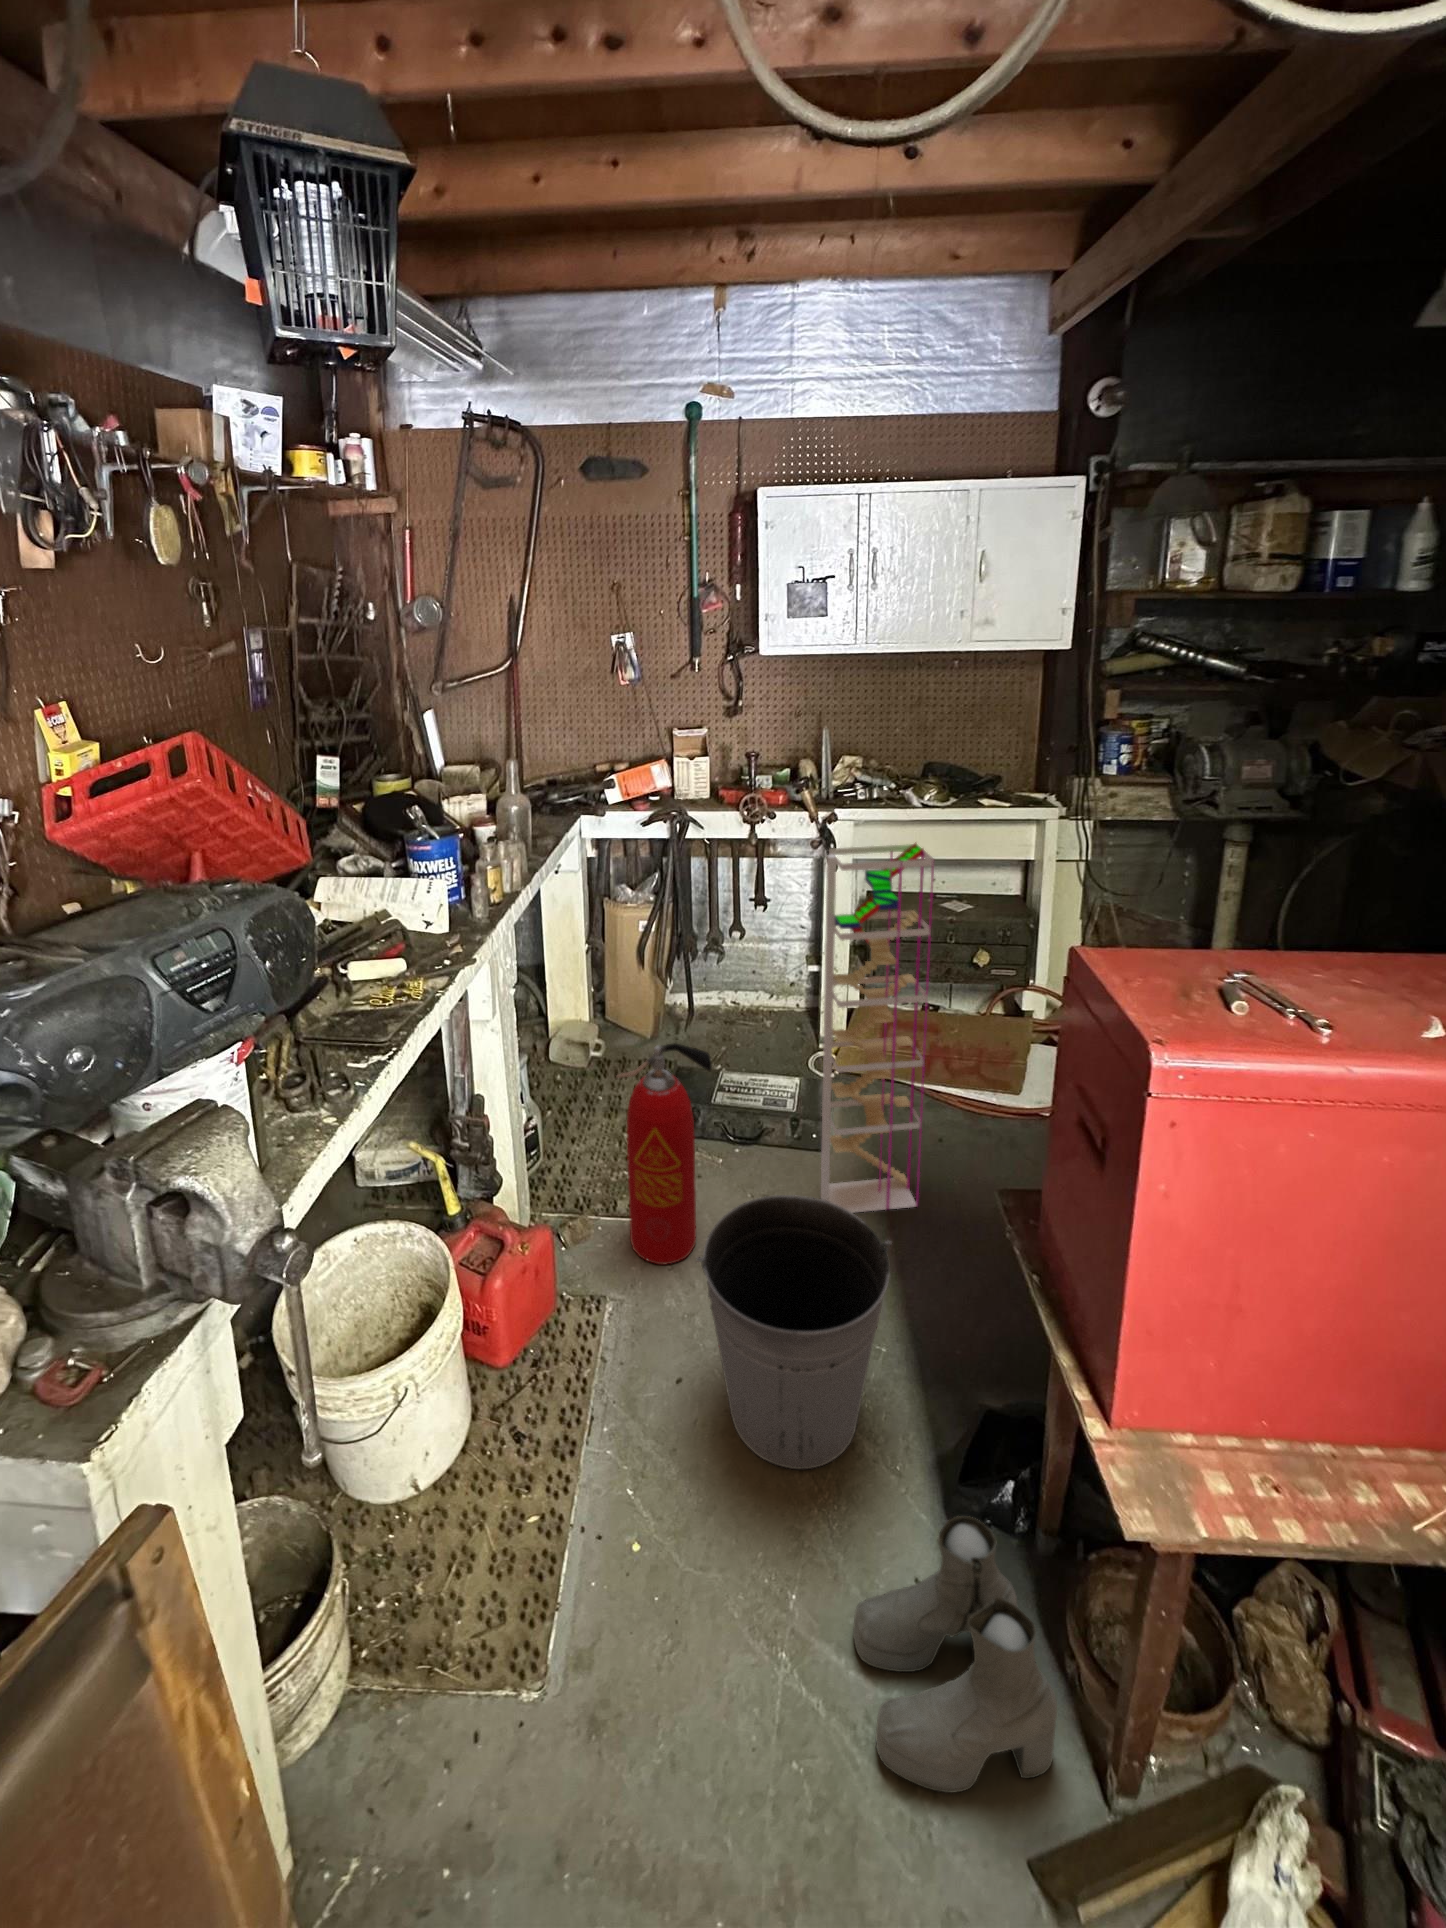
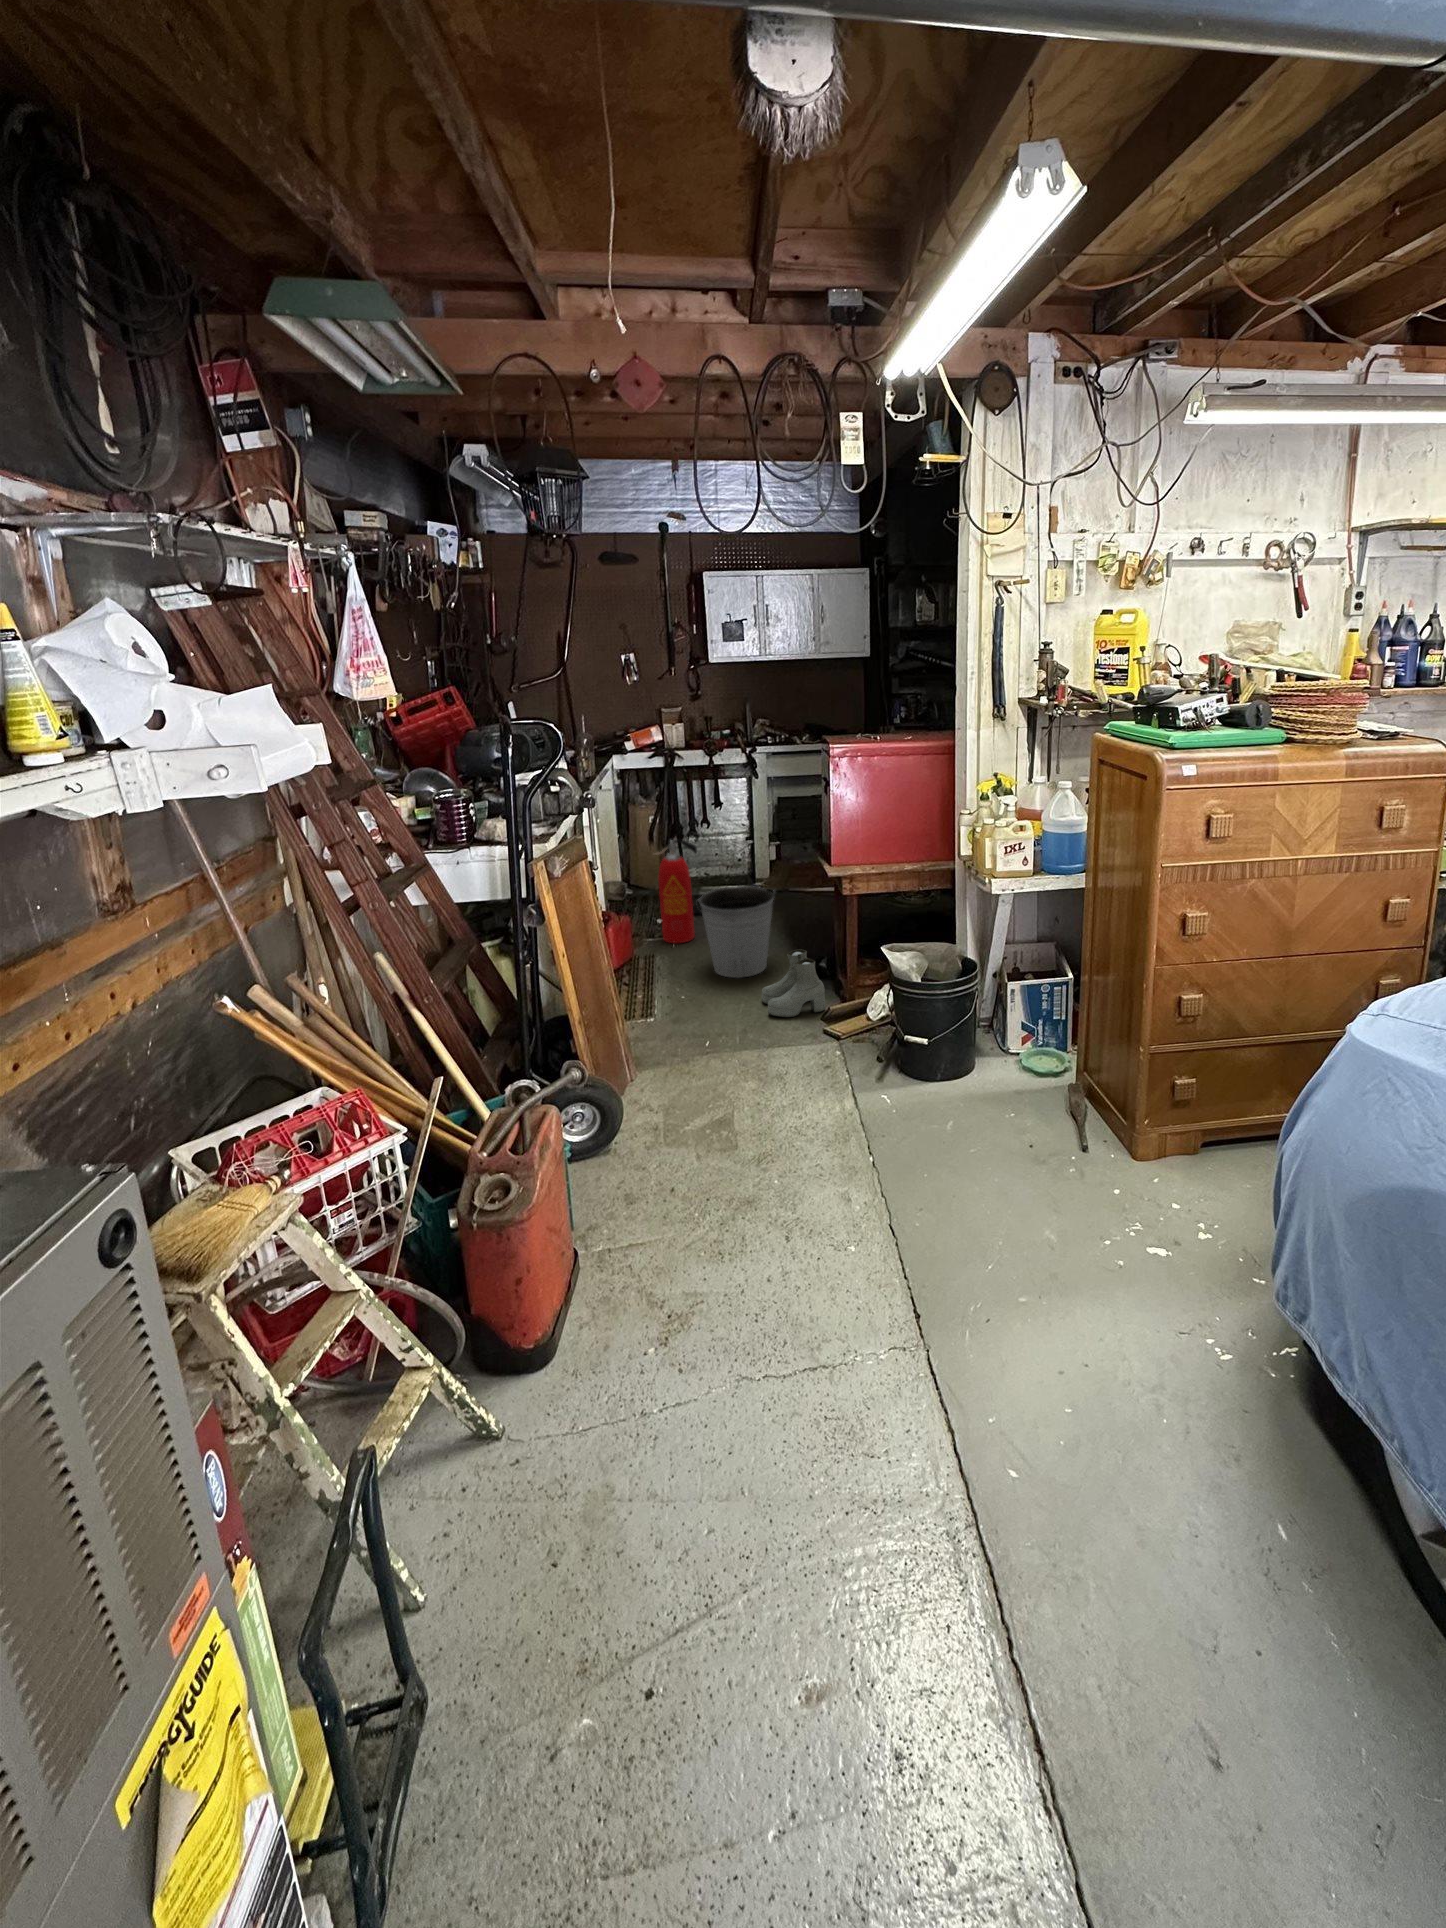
shelving unit: present [821,843,934,1213] -> none [745,745,799,925]

